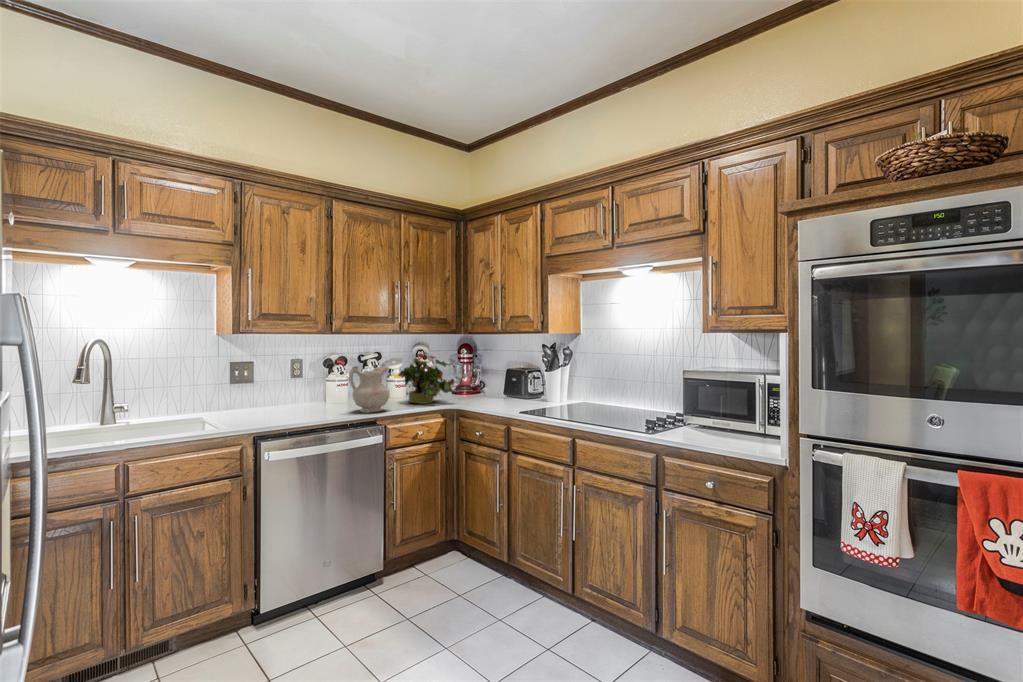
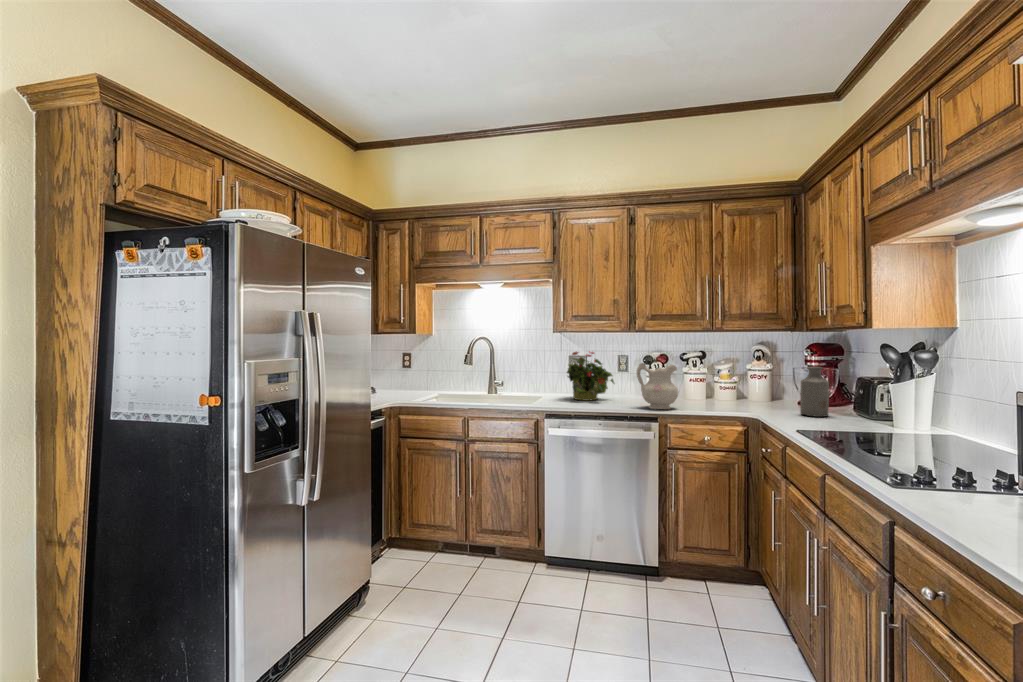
potted plant: present [398,353,454,404] -> present [567,352,614,401]
bottle: none [478,363,497,402] -> present [800,367,829,417]

